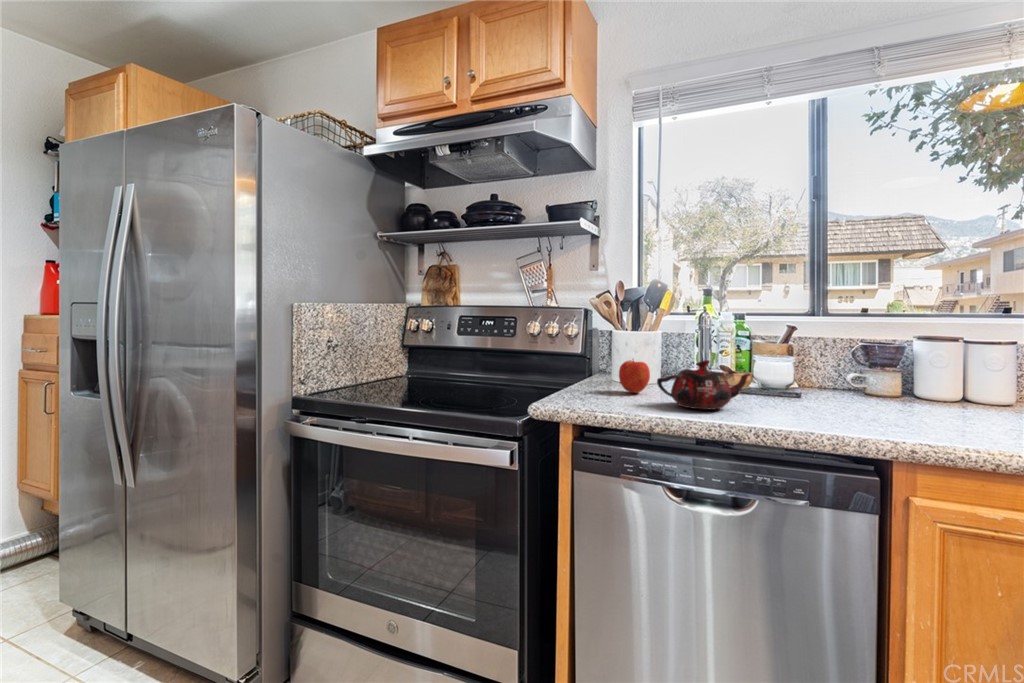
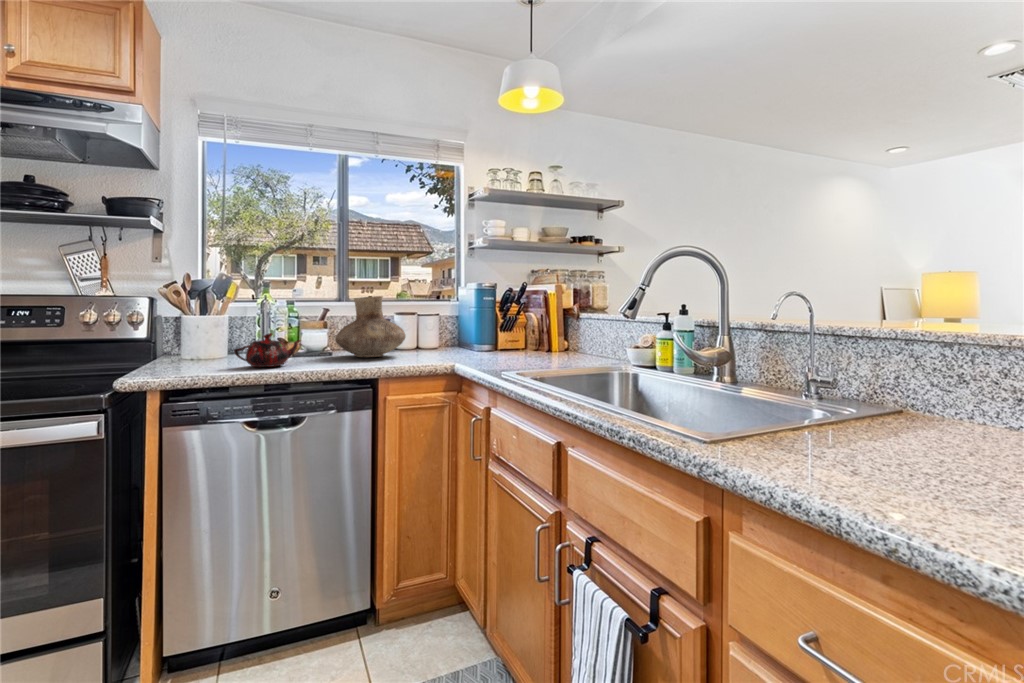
vase: none [807,307,949,410] -> present [335,296,405,357]
apple: present [619,359,650,393] -> none [197,337,225,365]

